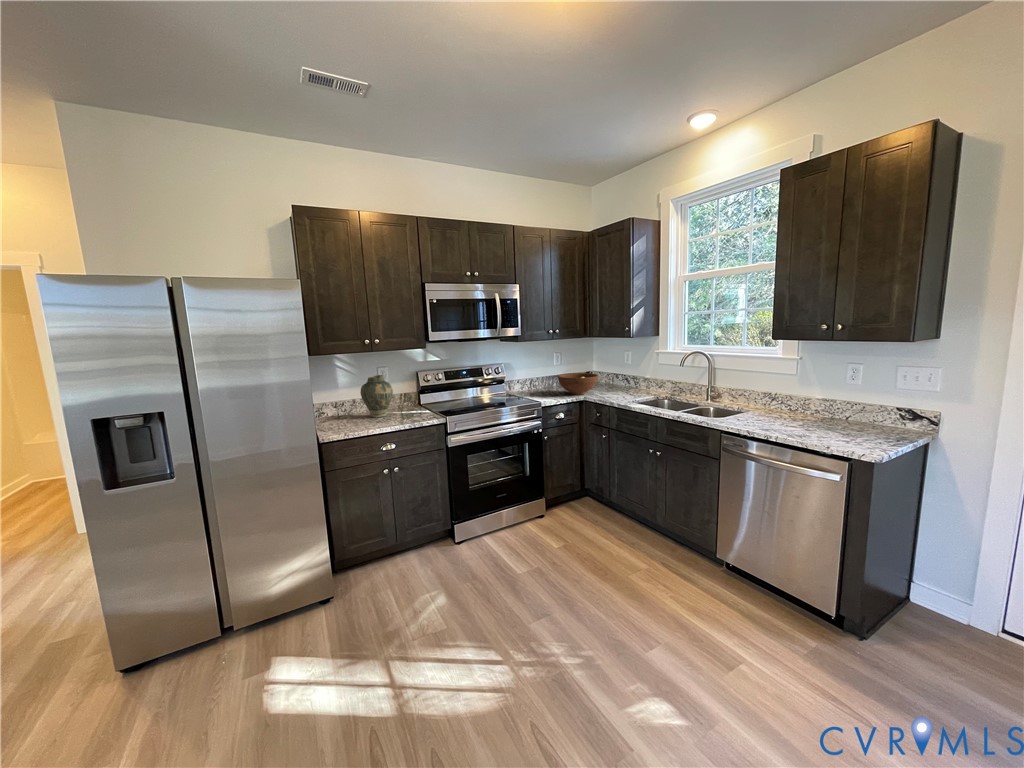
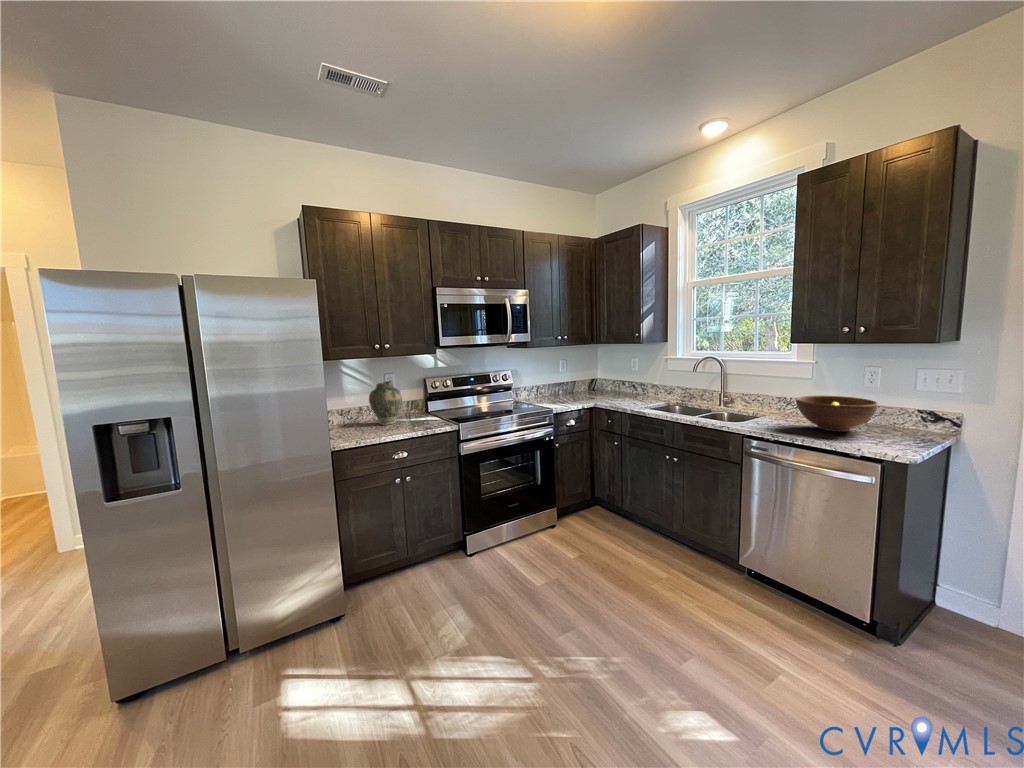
fruit bowl: present [558,373,598,395] -> present [796,396,878,432]

